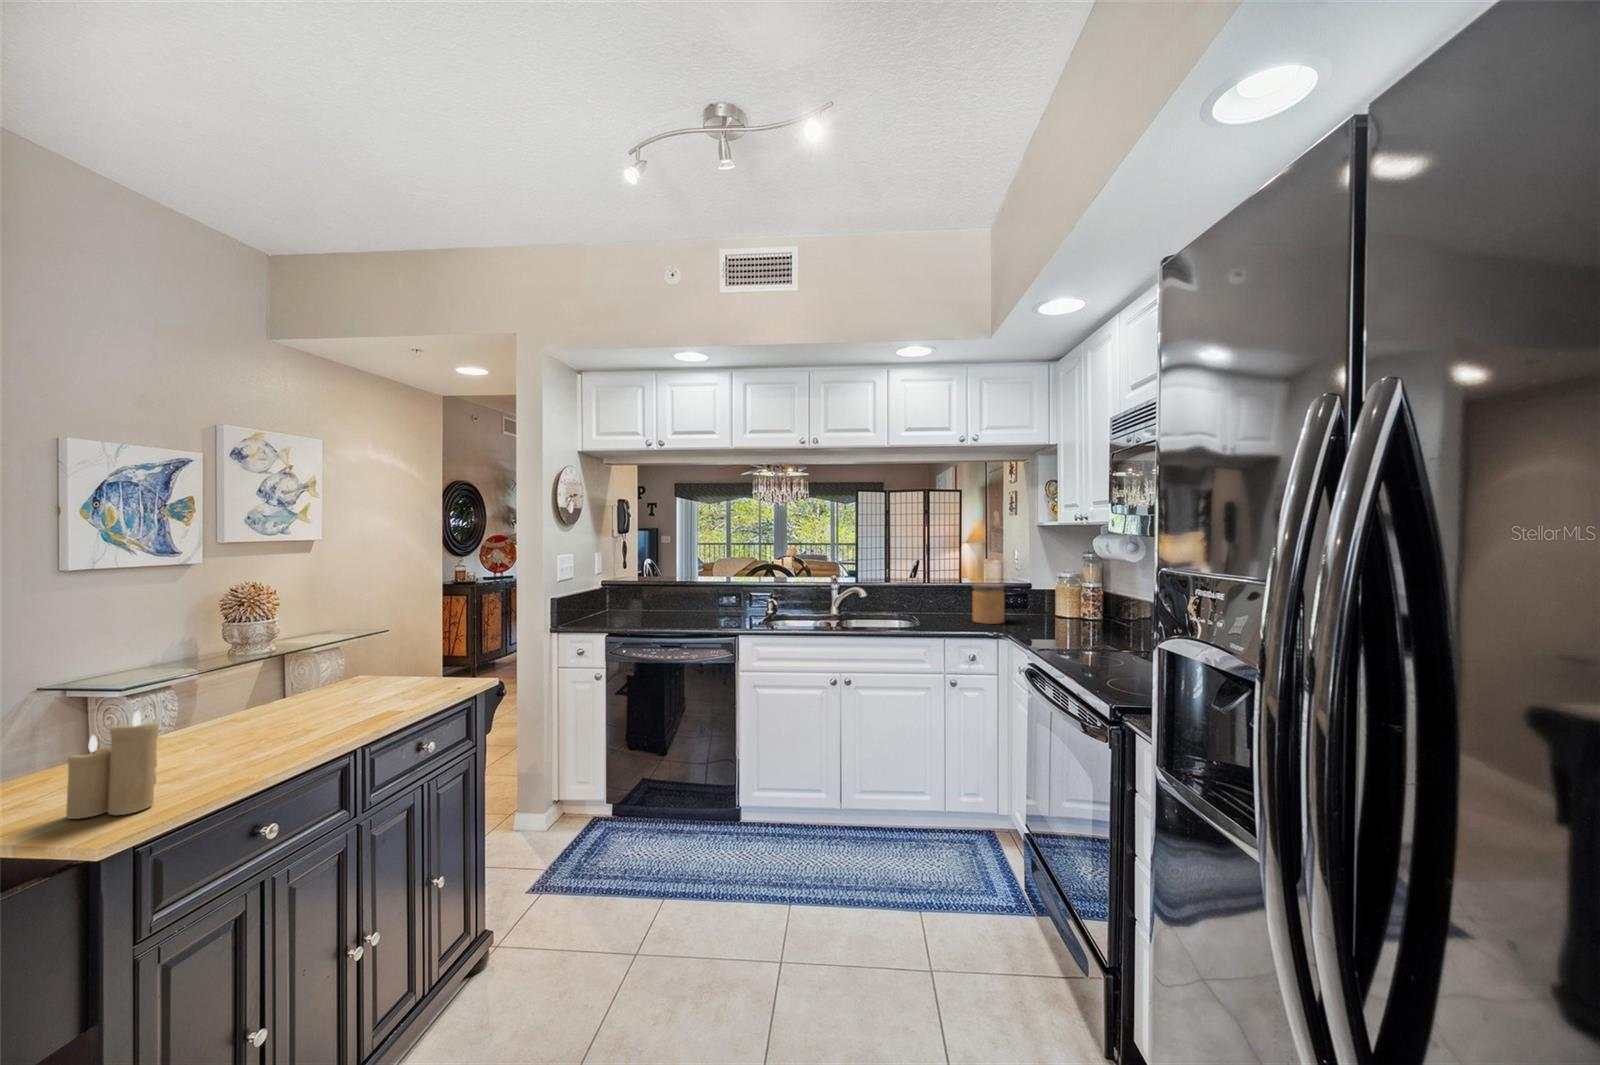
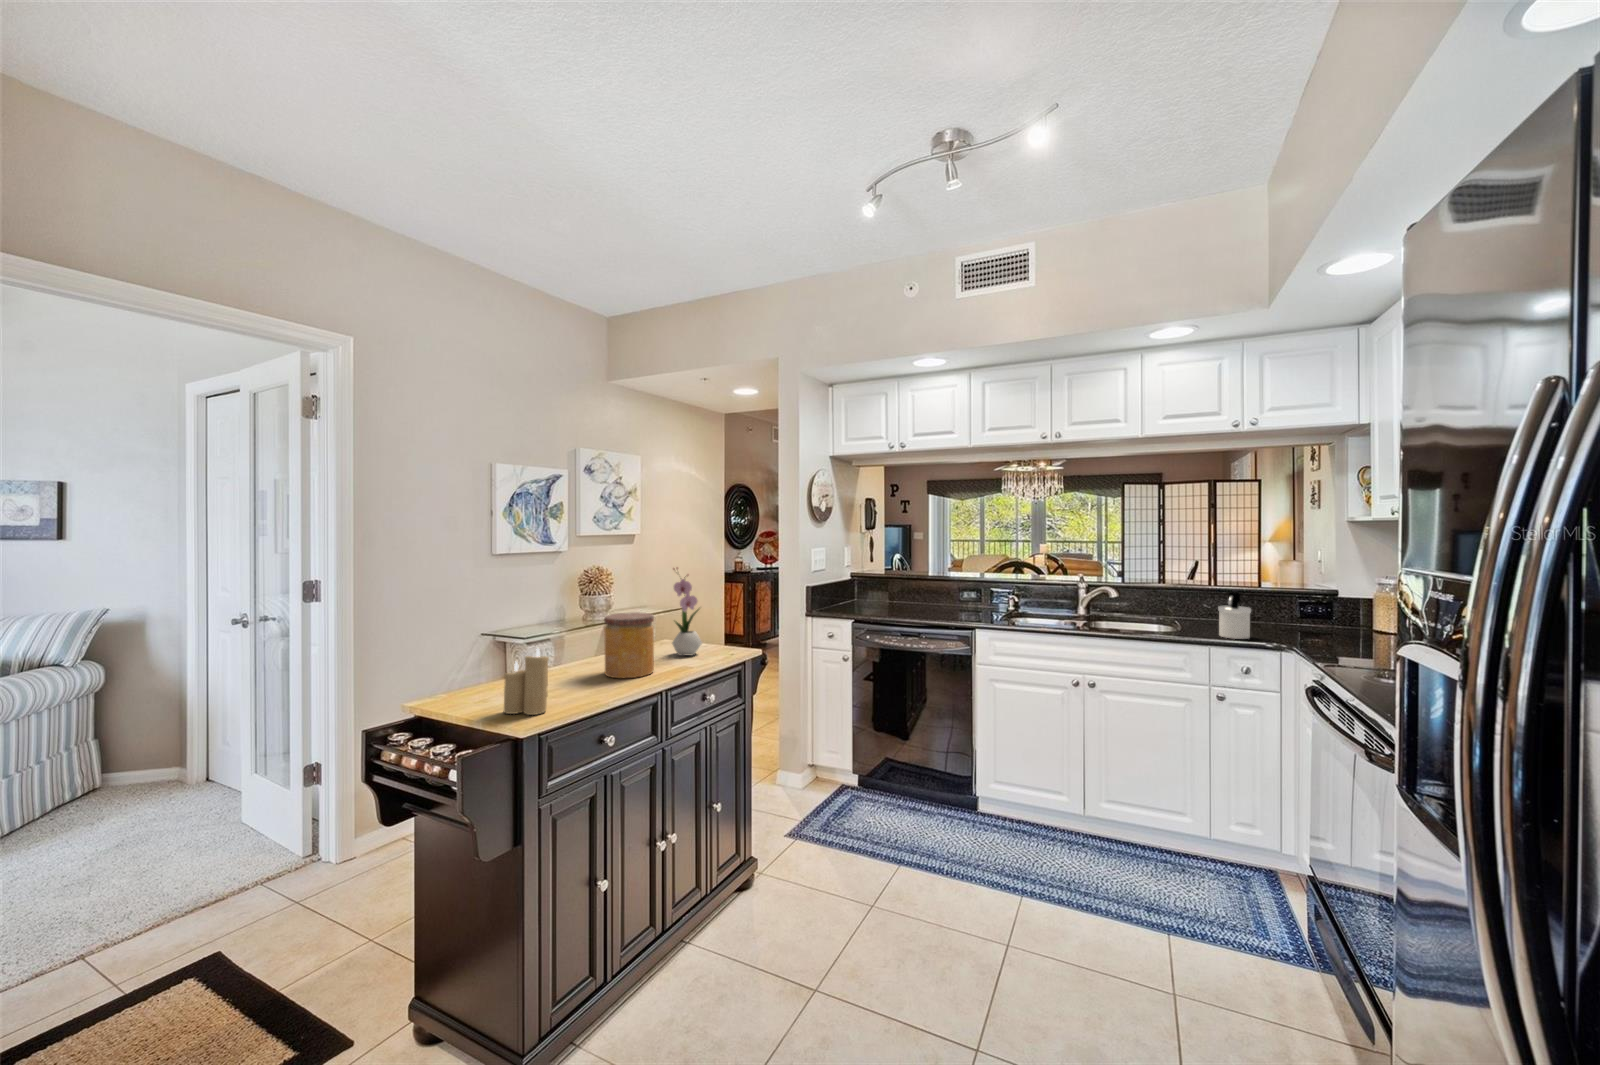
flower arrangement: none [370,582,416,696] -> present [672,568,702,656]
jar: present [972,583,1005,624] -> present [604,612,654,678]
soap dispenser: none [948,588,973,630] -> present [1218,592,1251,639]

